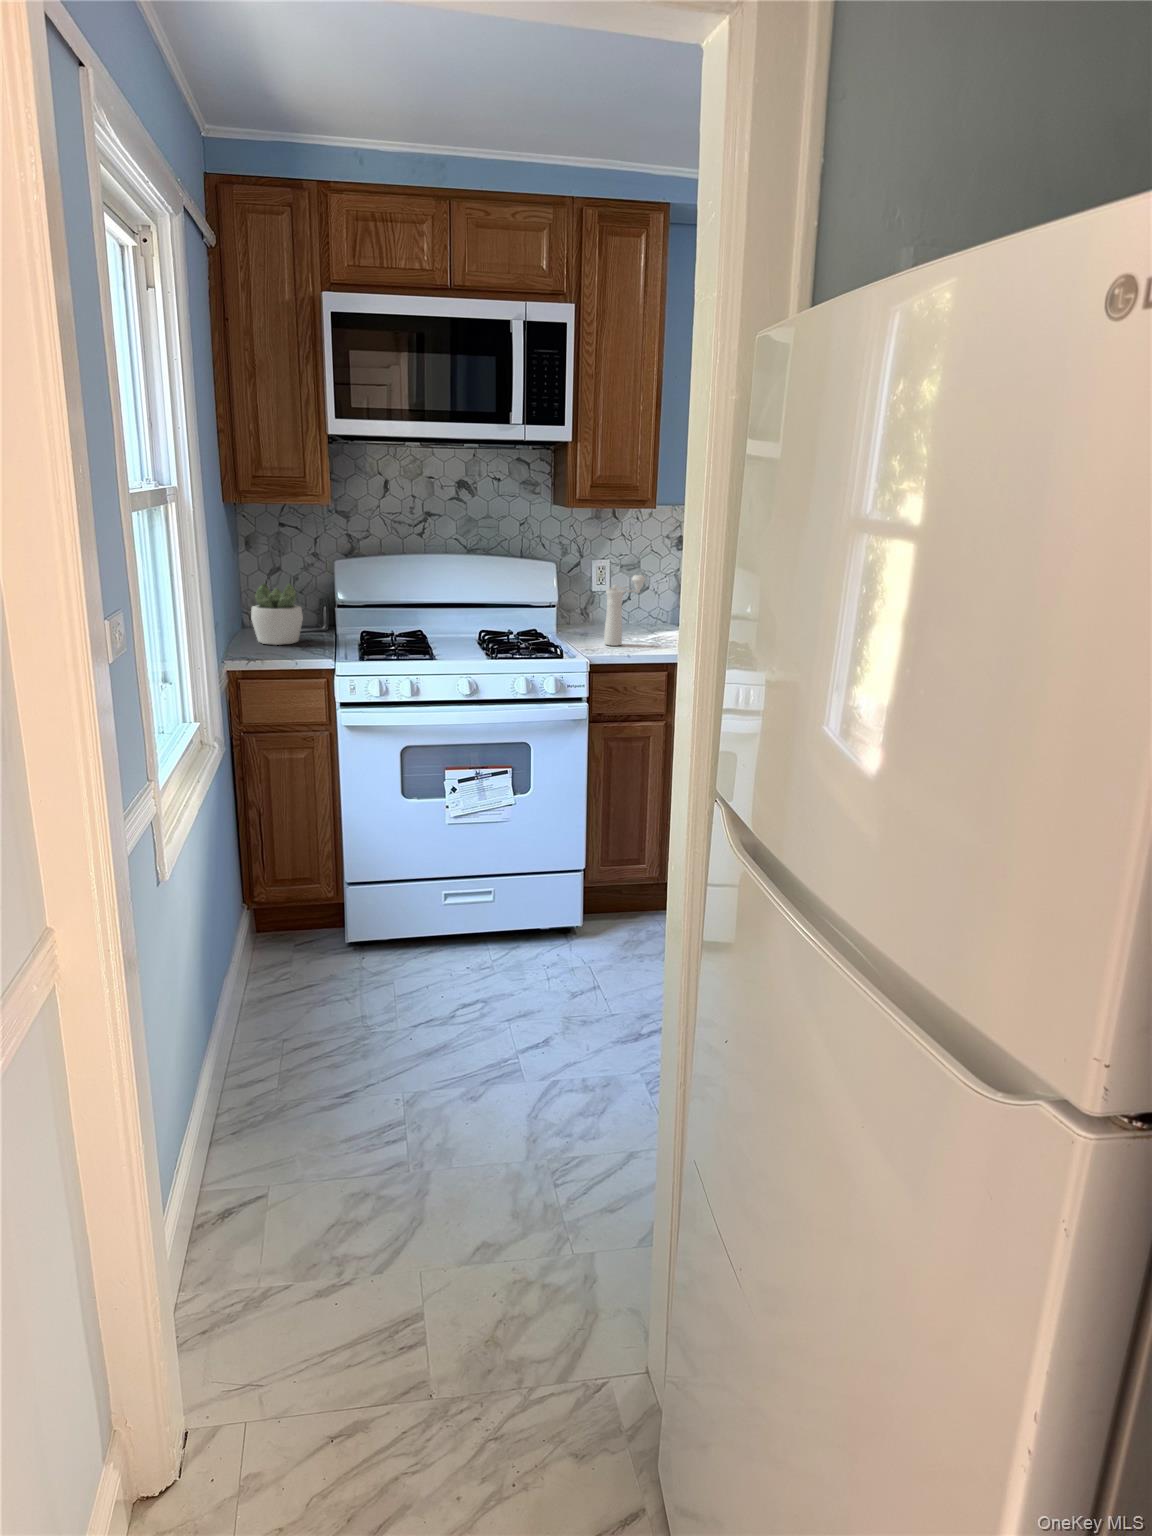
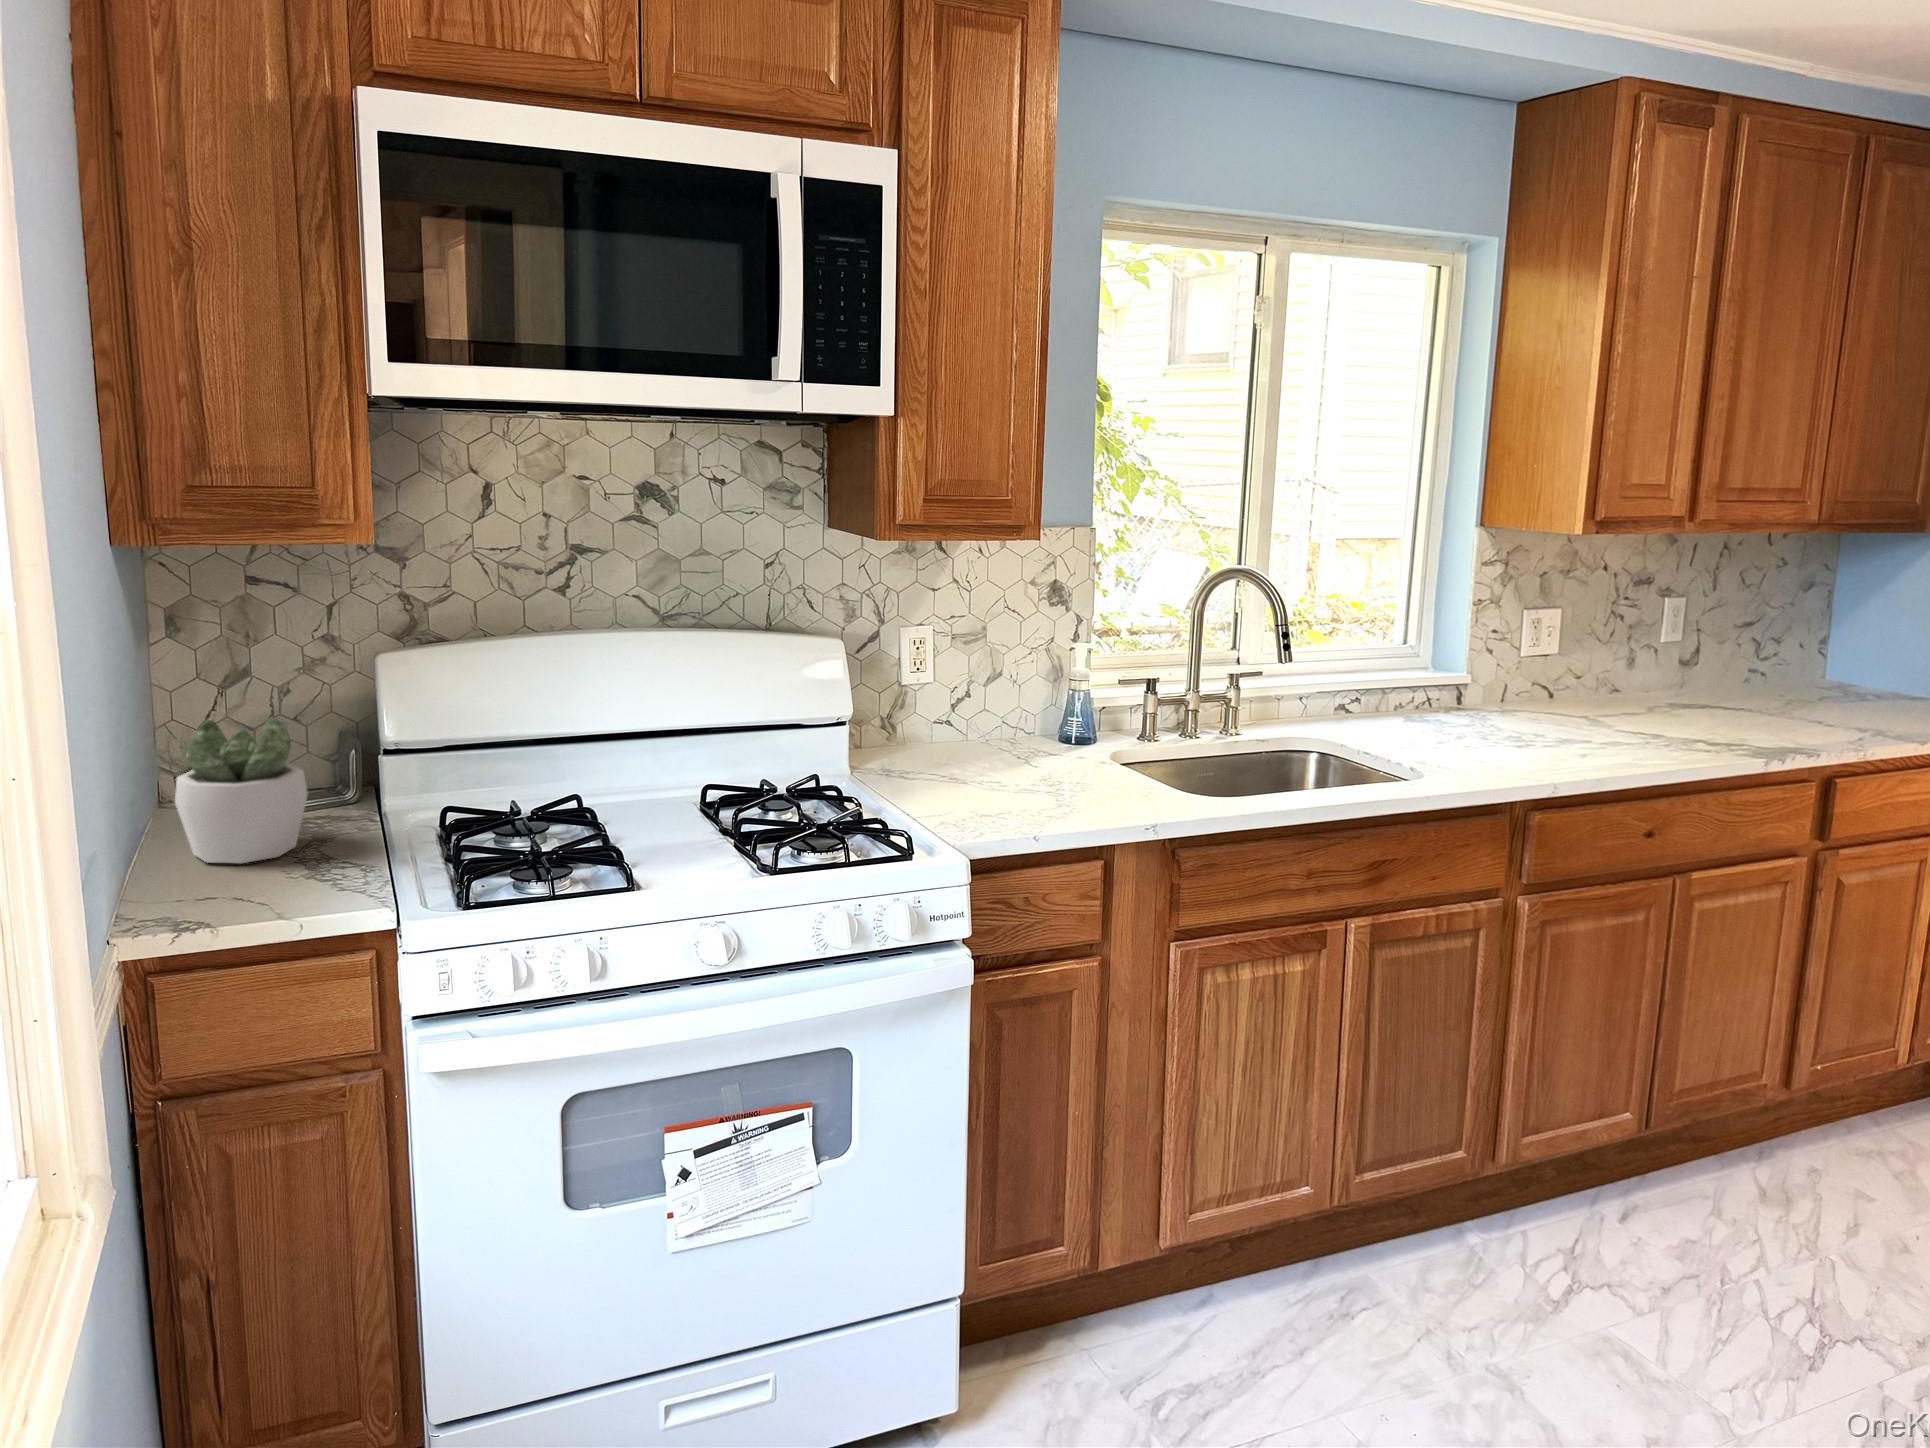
pepper mill: present [604,575,645,646] -> none [961,666,1031,809]

